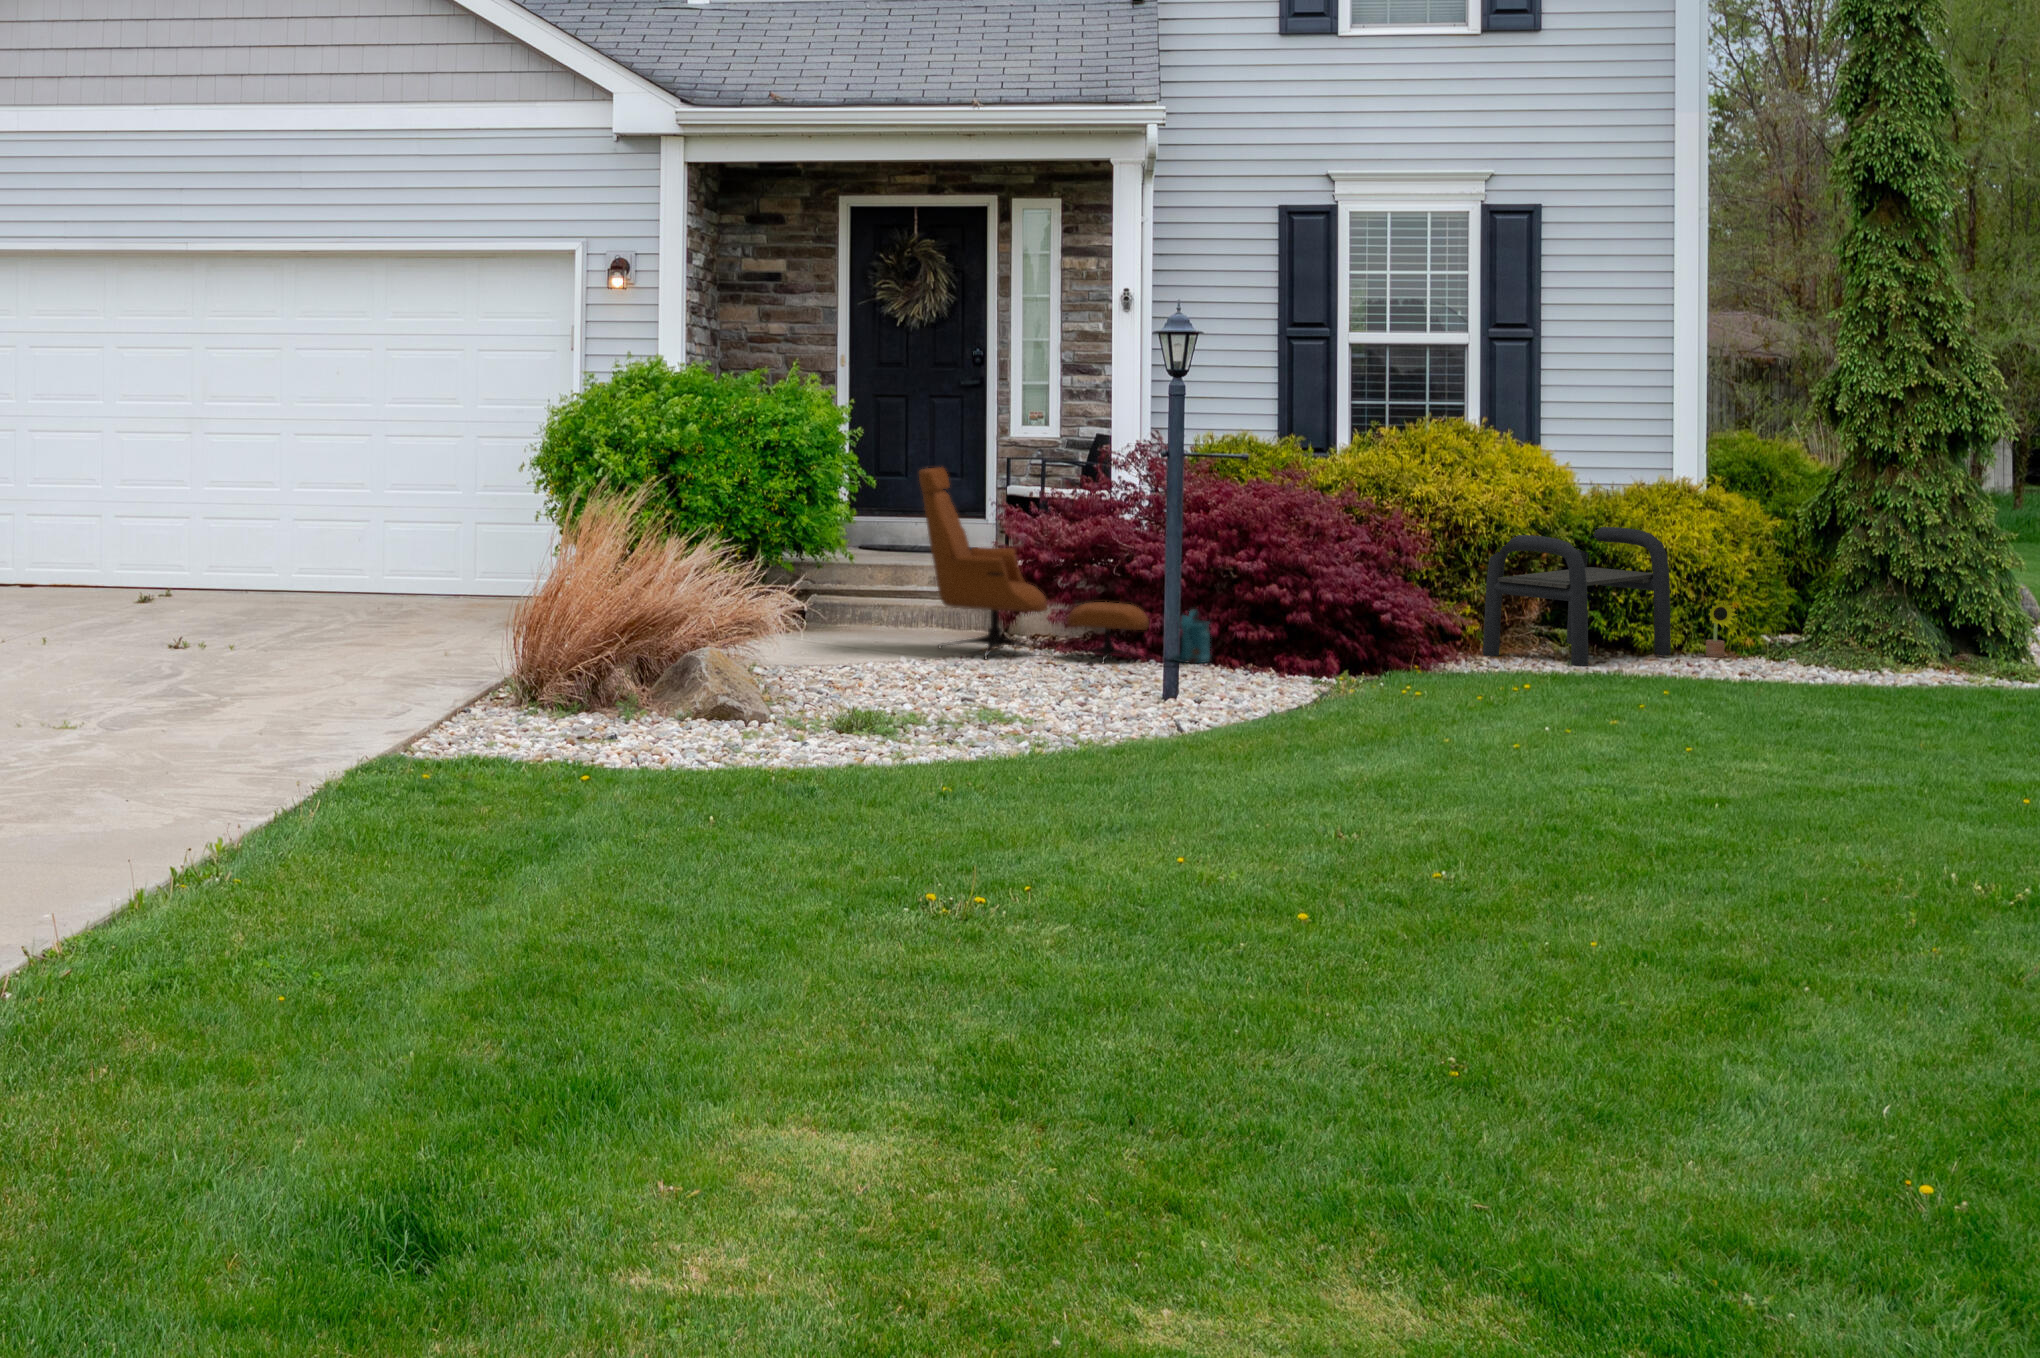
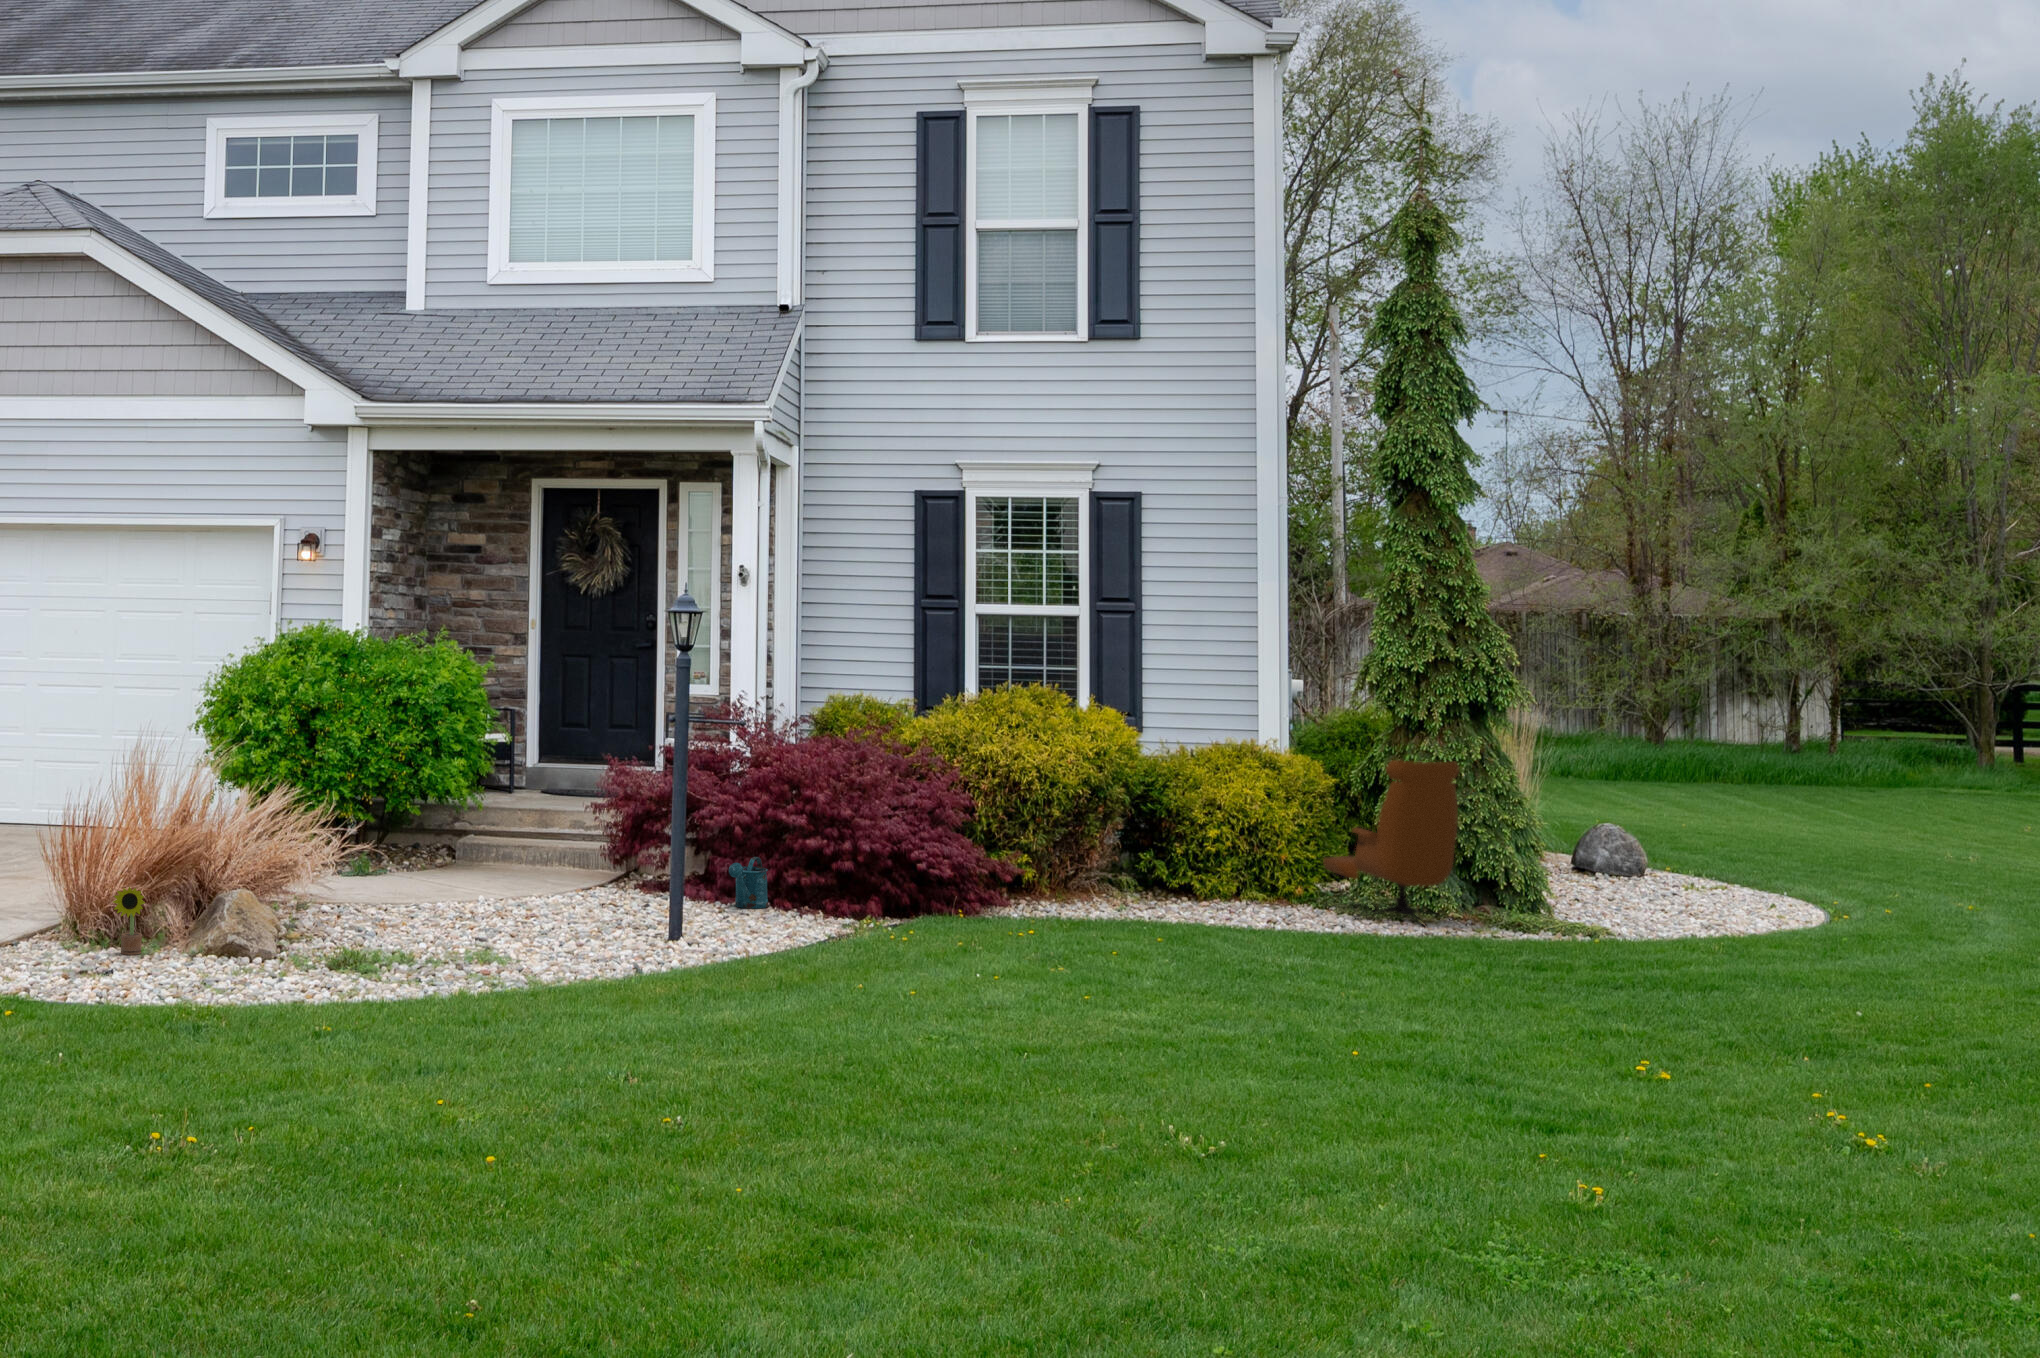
lounge chair: present [919,468,1149,662] -> present [1323,760,1460,927]
bench: present [1483,527,1671,667] -> none [1044,785,1220,918]
decorative plant: present [1706,602,1737,657] -> present [113,887,145,955]

